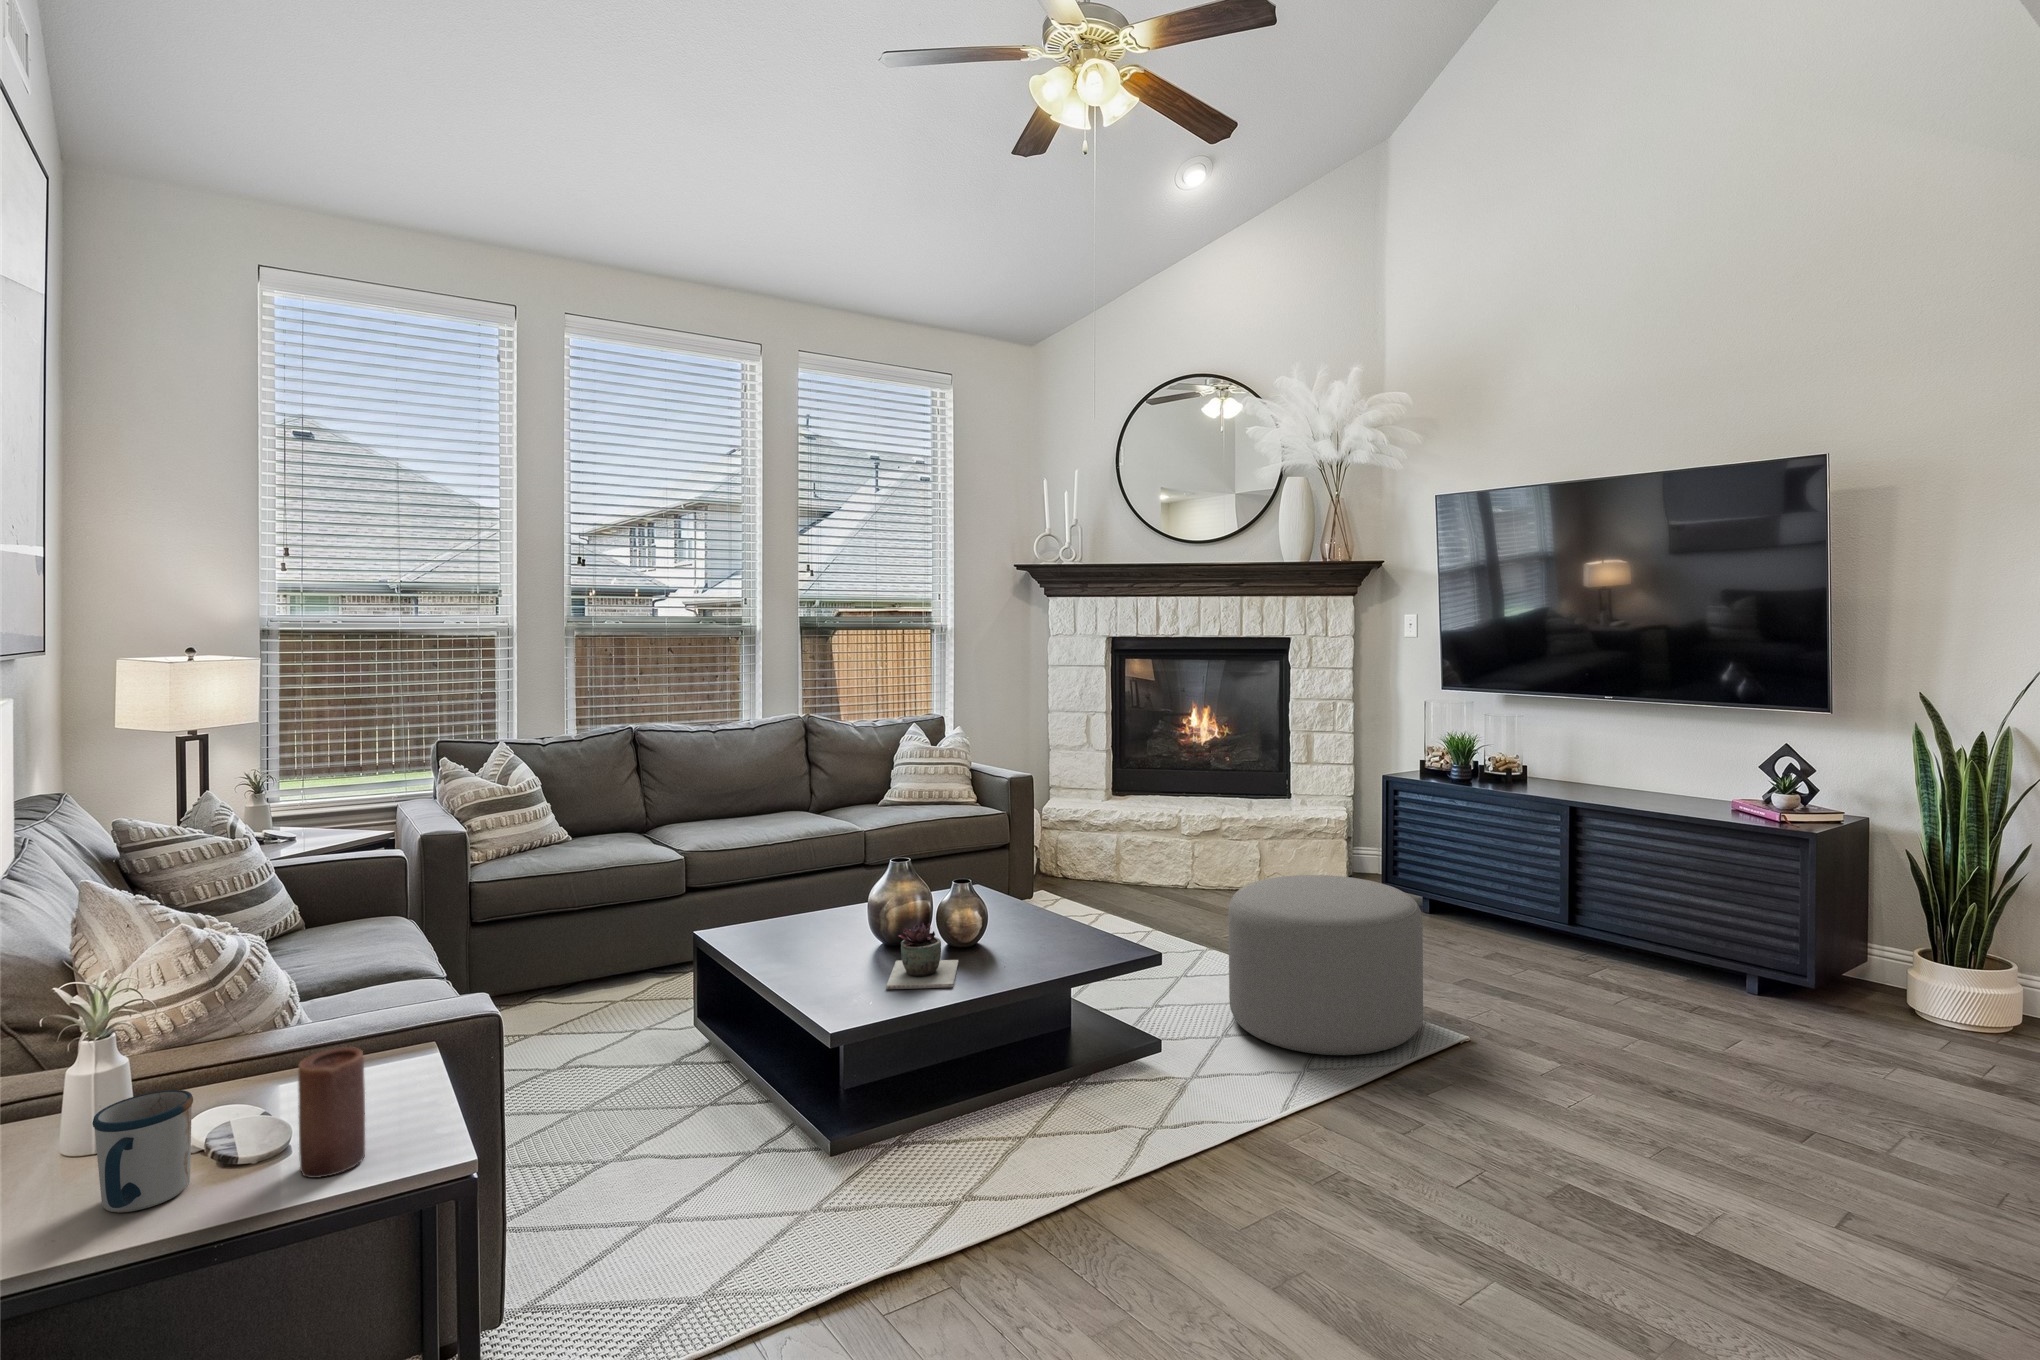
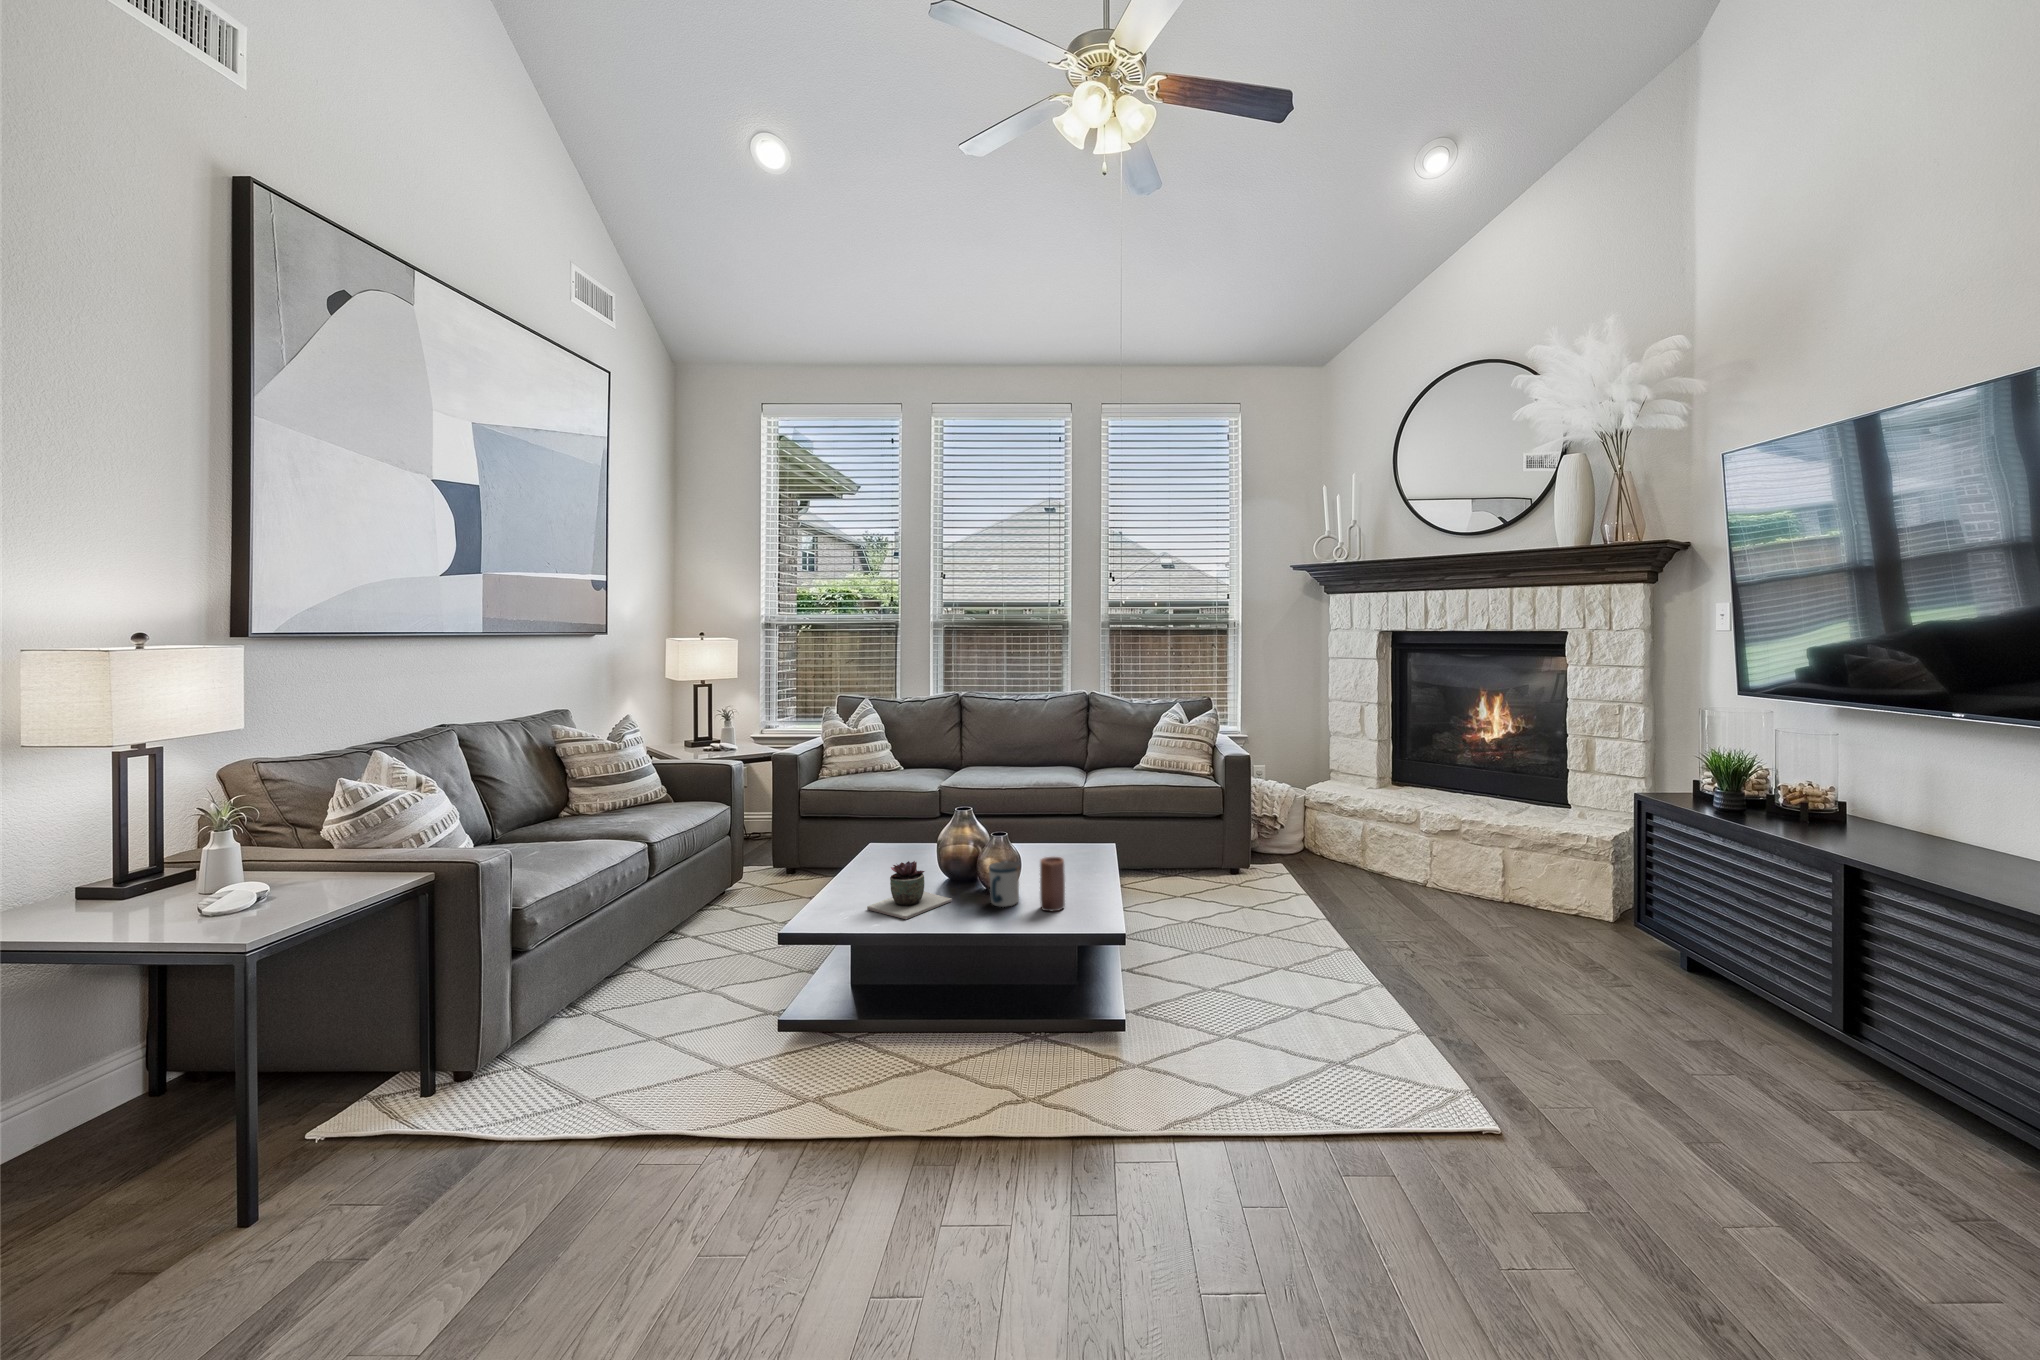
ottoman: present [1228,875,1423,1055] -> none [1242,883,1467,1107]
candle: present [298,1047,365,1178] -> present [1040,857,1065,911]
mug: present [92,1090,193,1212] -> present [989,861,1020,907]

